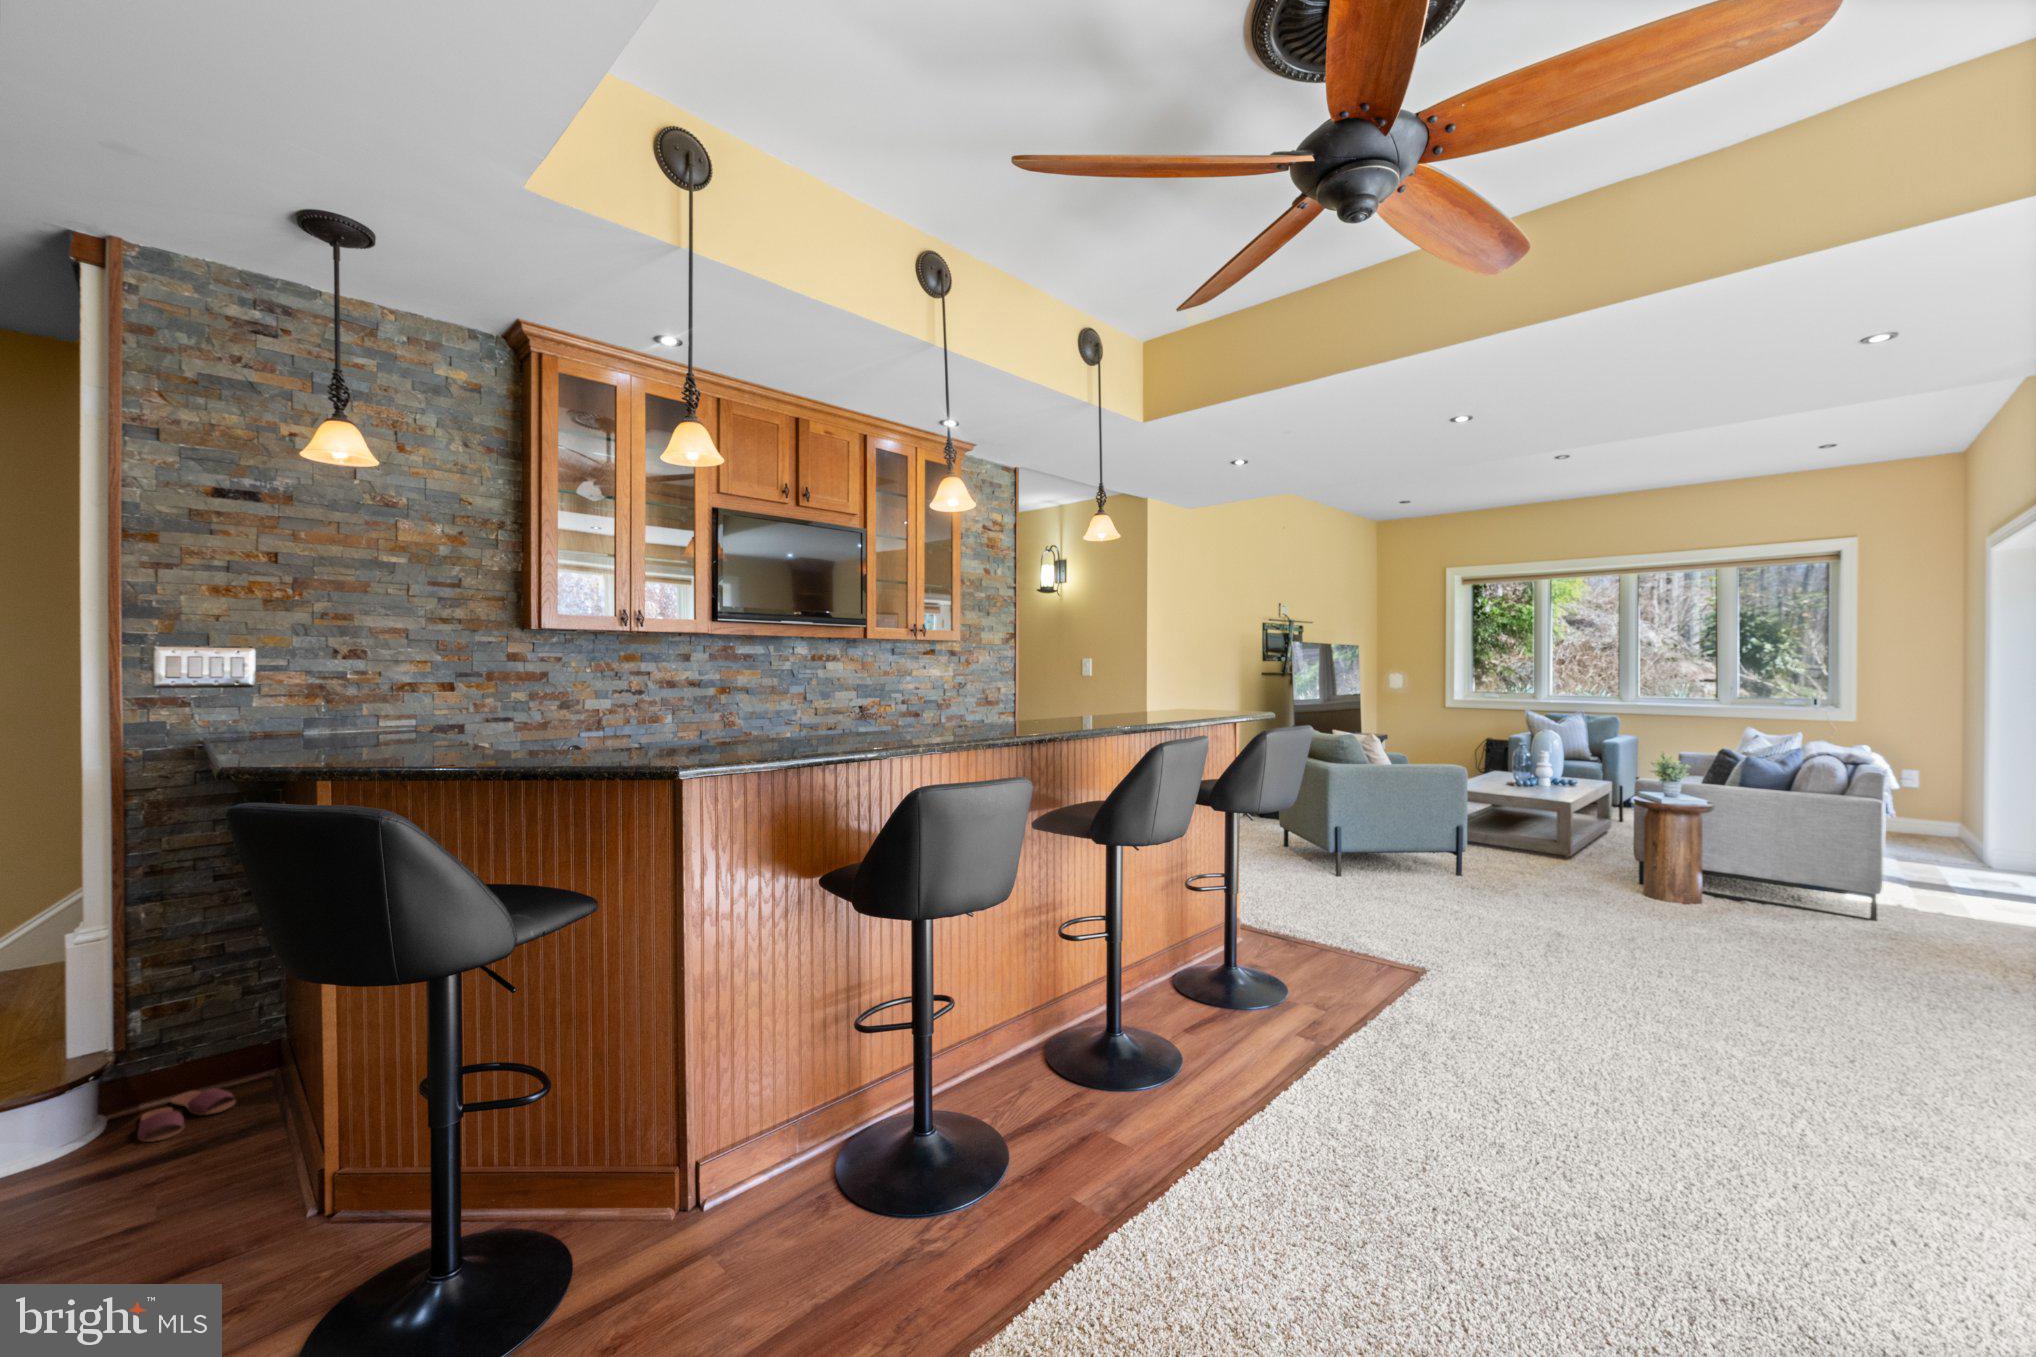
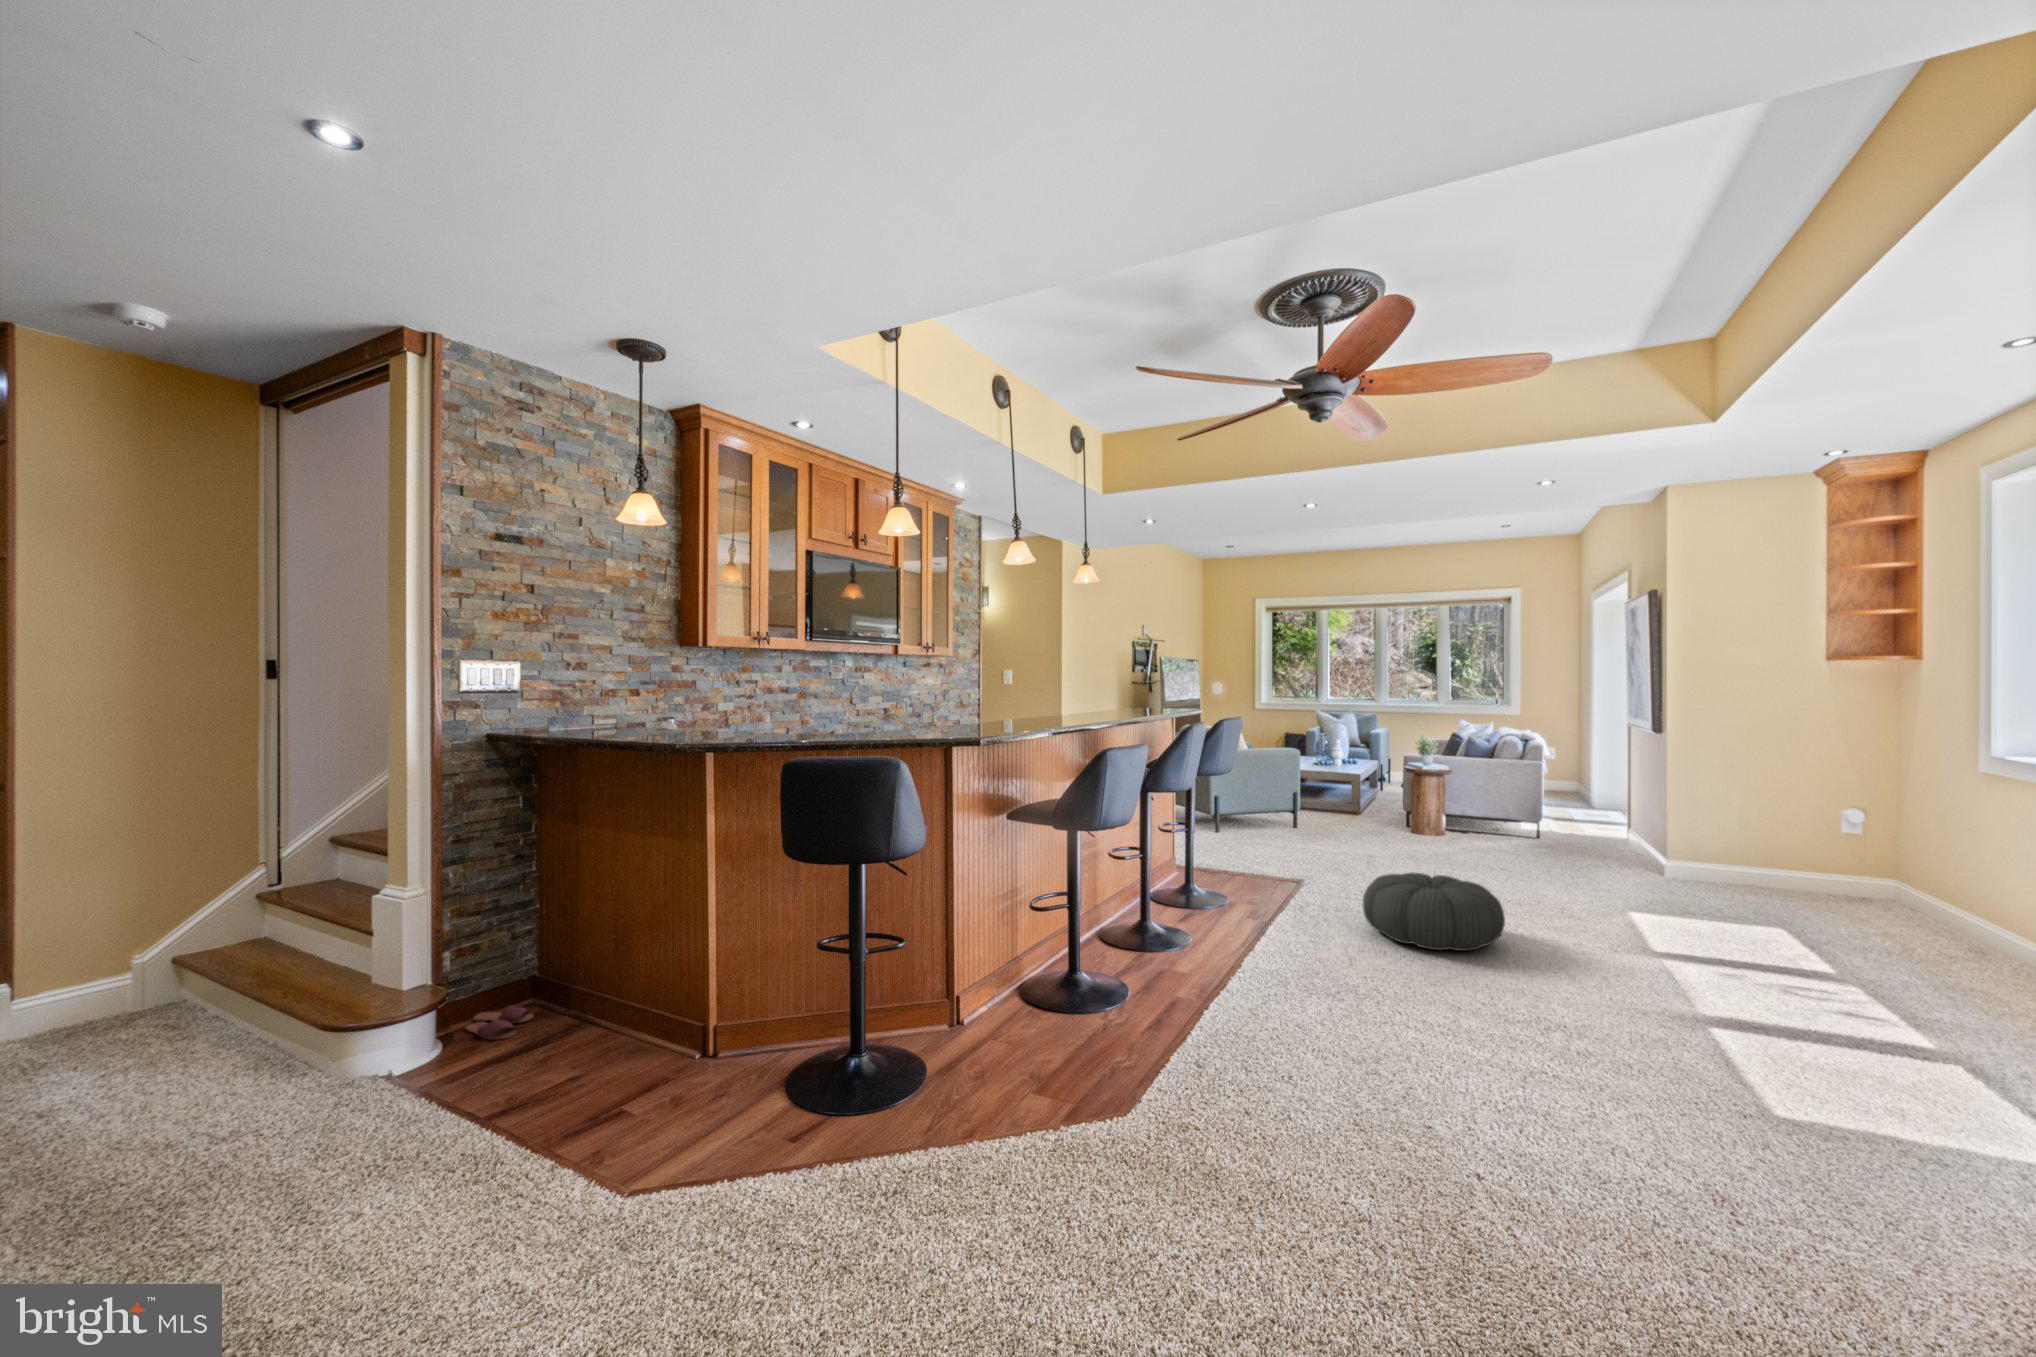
pouf: none [1479,996,1751,1166] -> present [1363,873,1505,951]

